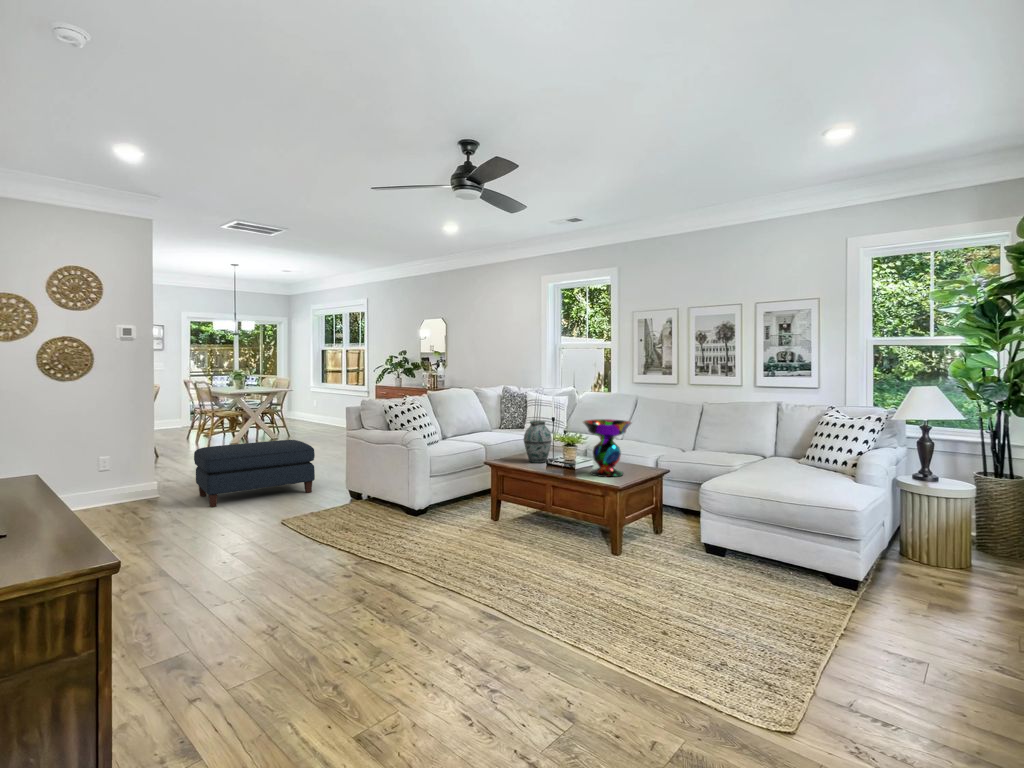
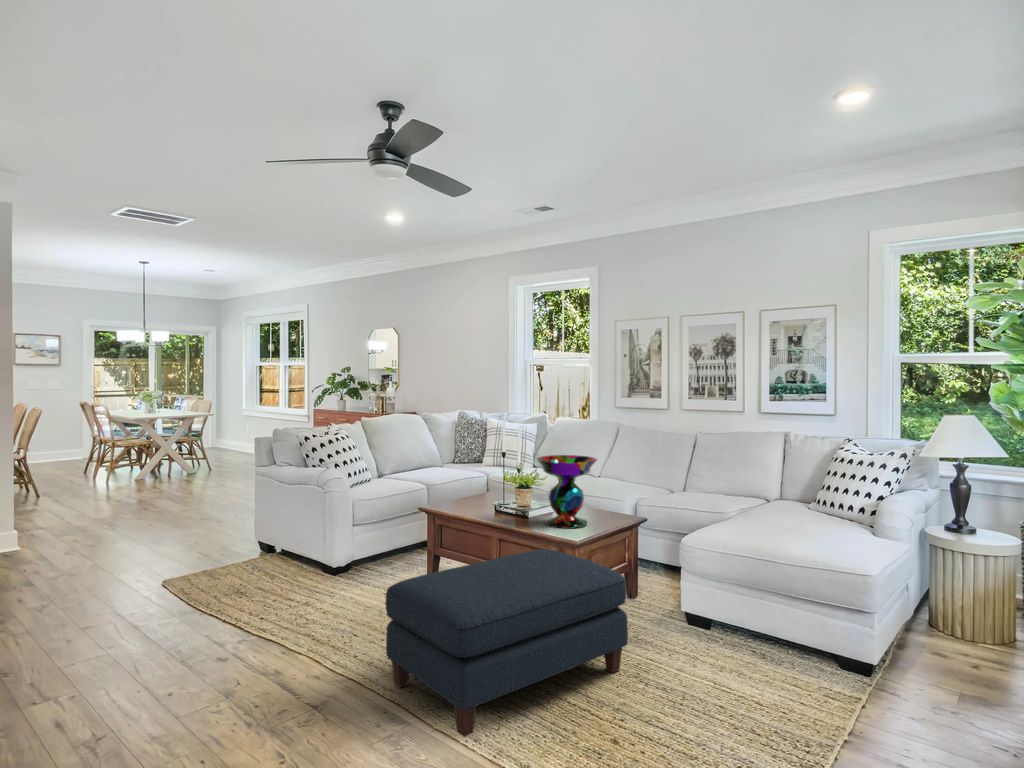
vase: present [524,421,552,463] -> none [468,456,504,509]
ottoman: present [194,440,315,507] -> present [386,549,628,737]

